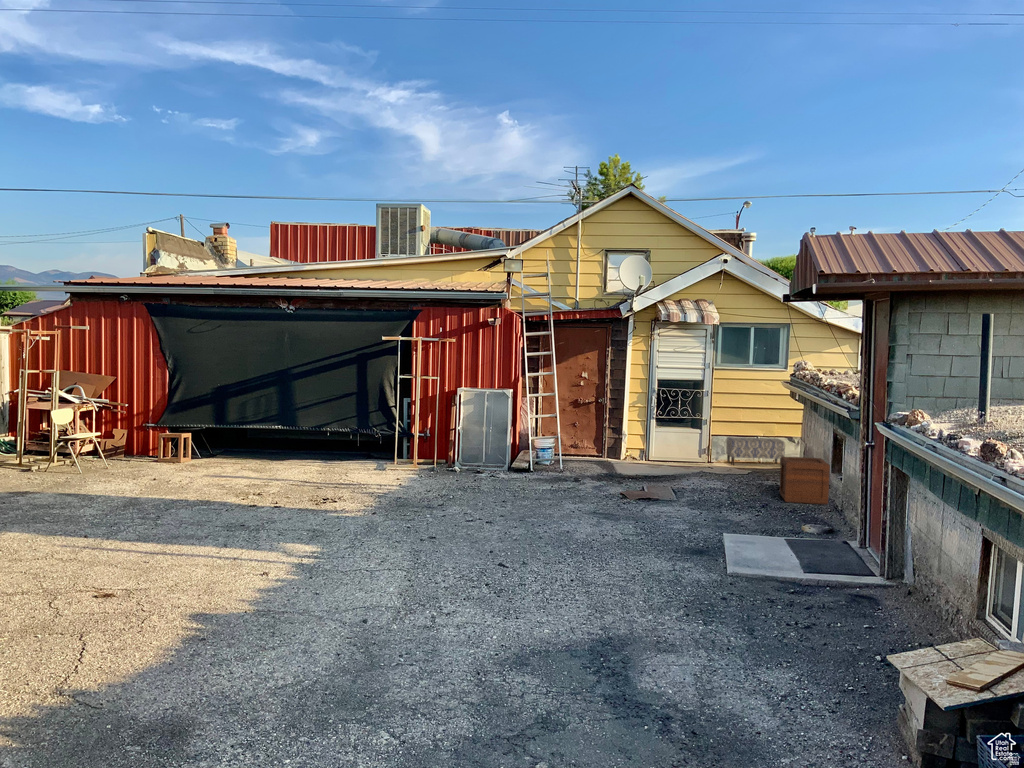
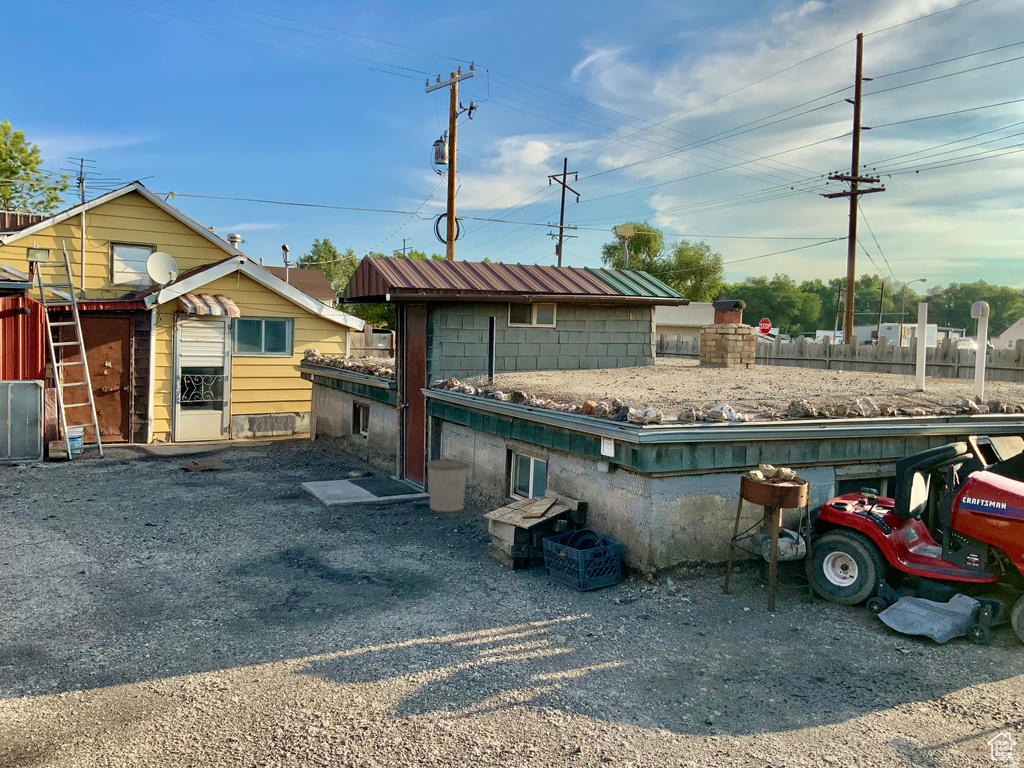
wooden crate: present [779,457,830,504] -> none [314,423,354,459]
trash can: none [855,537,929,626] -> present [427,458,468,512]

